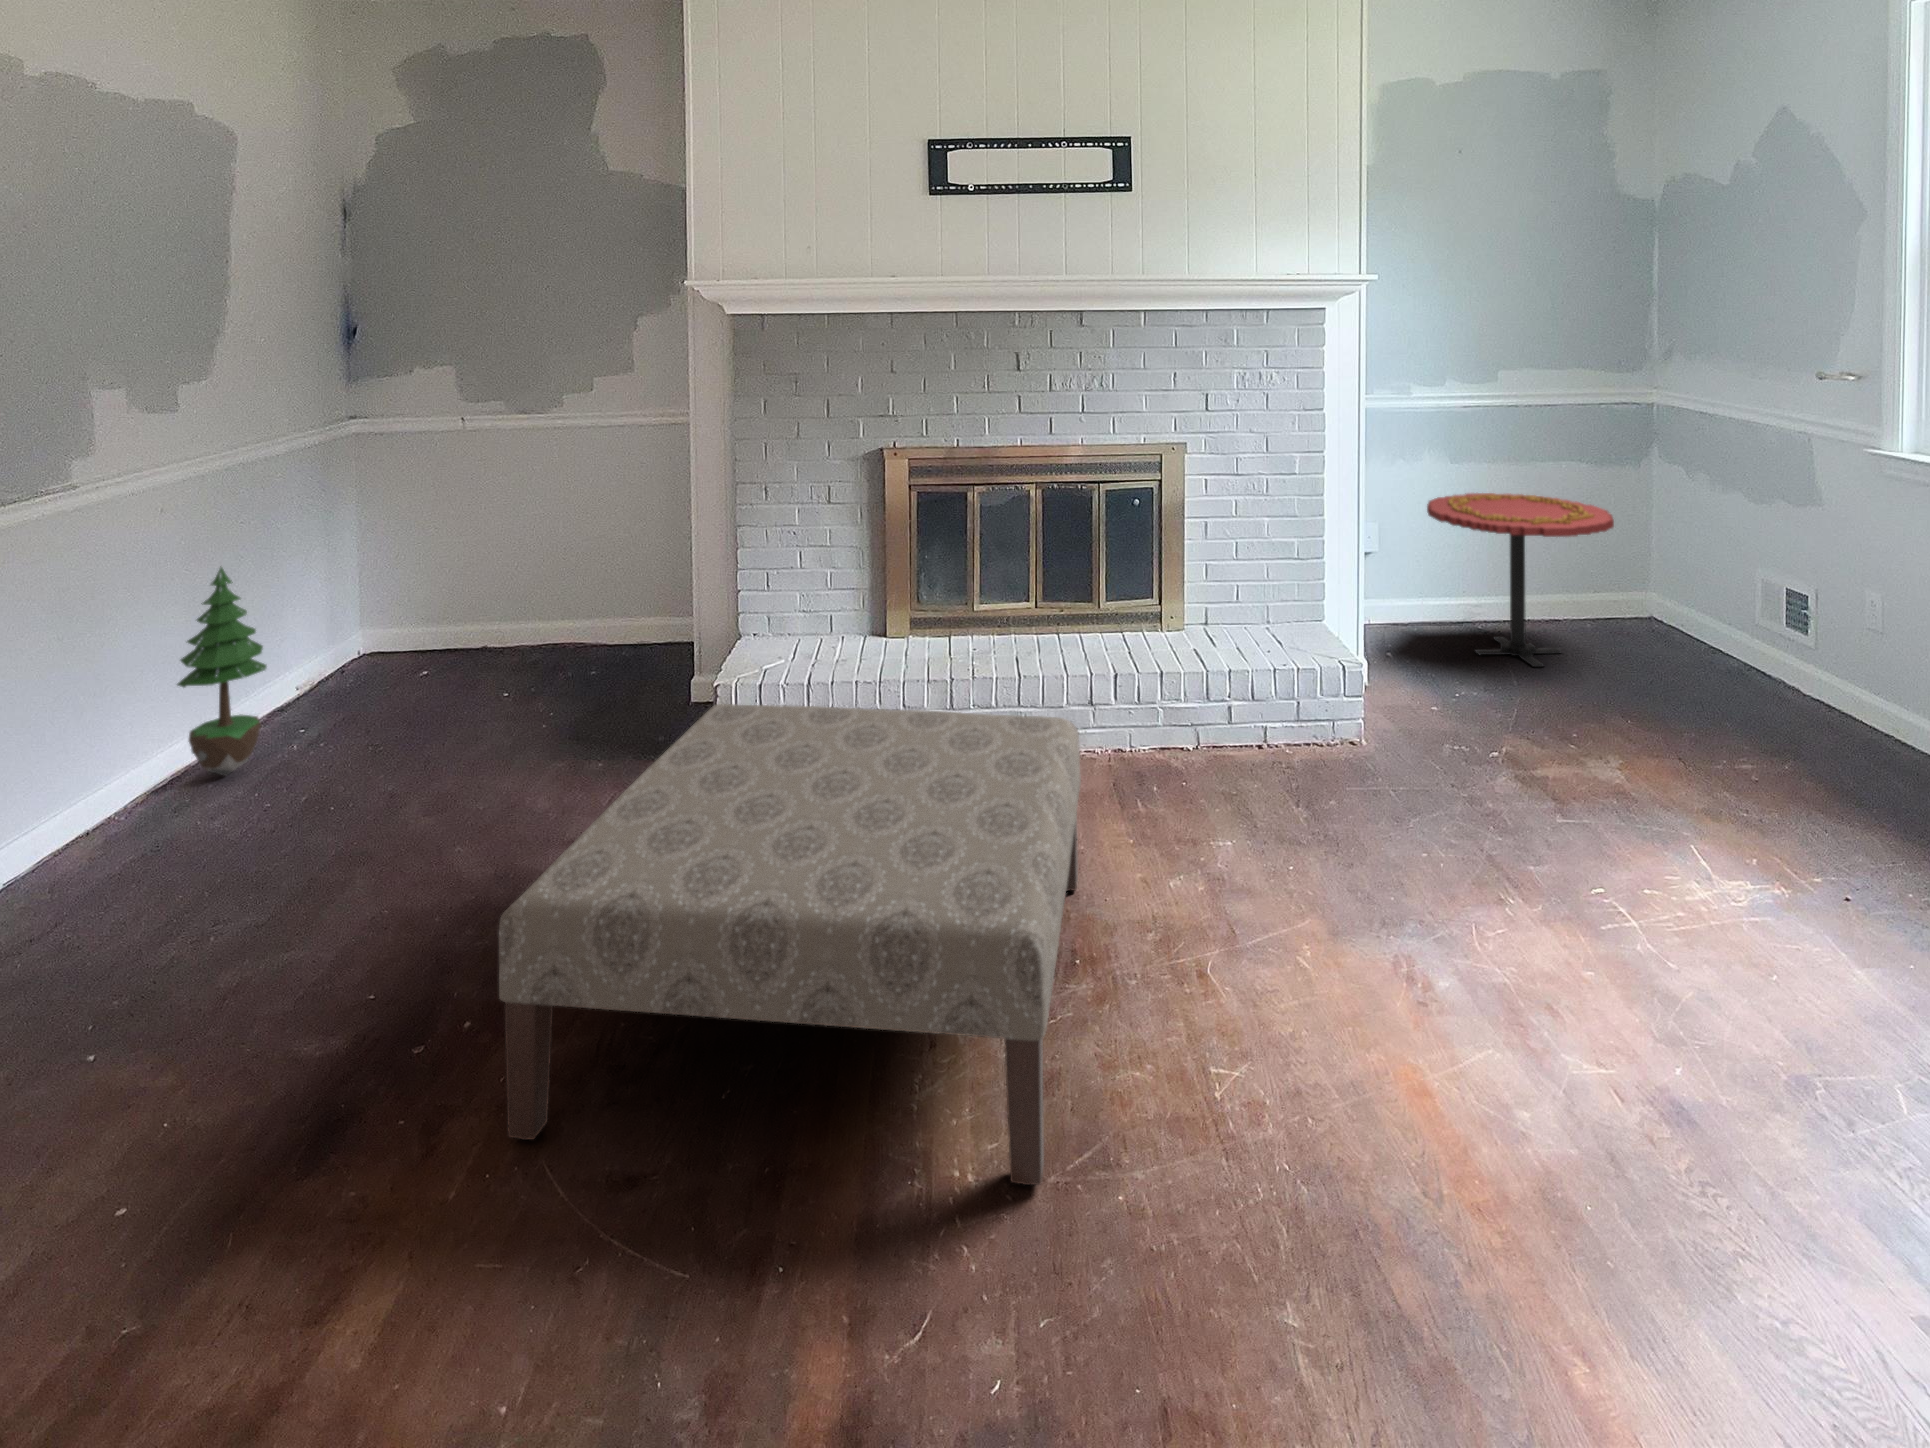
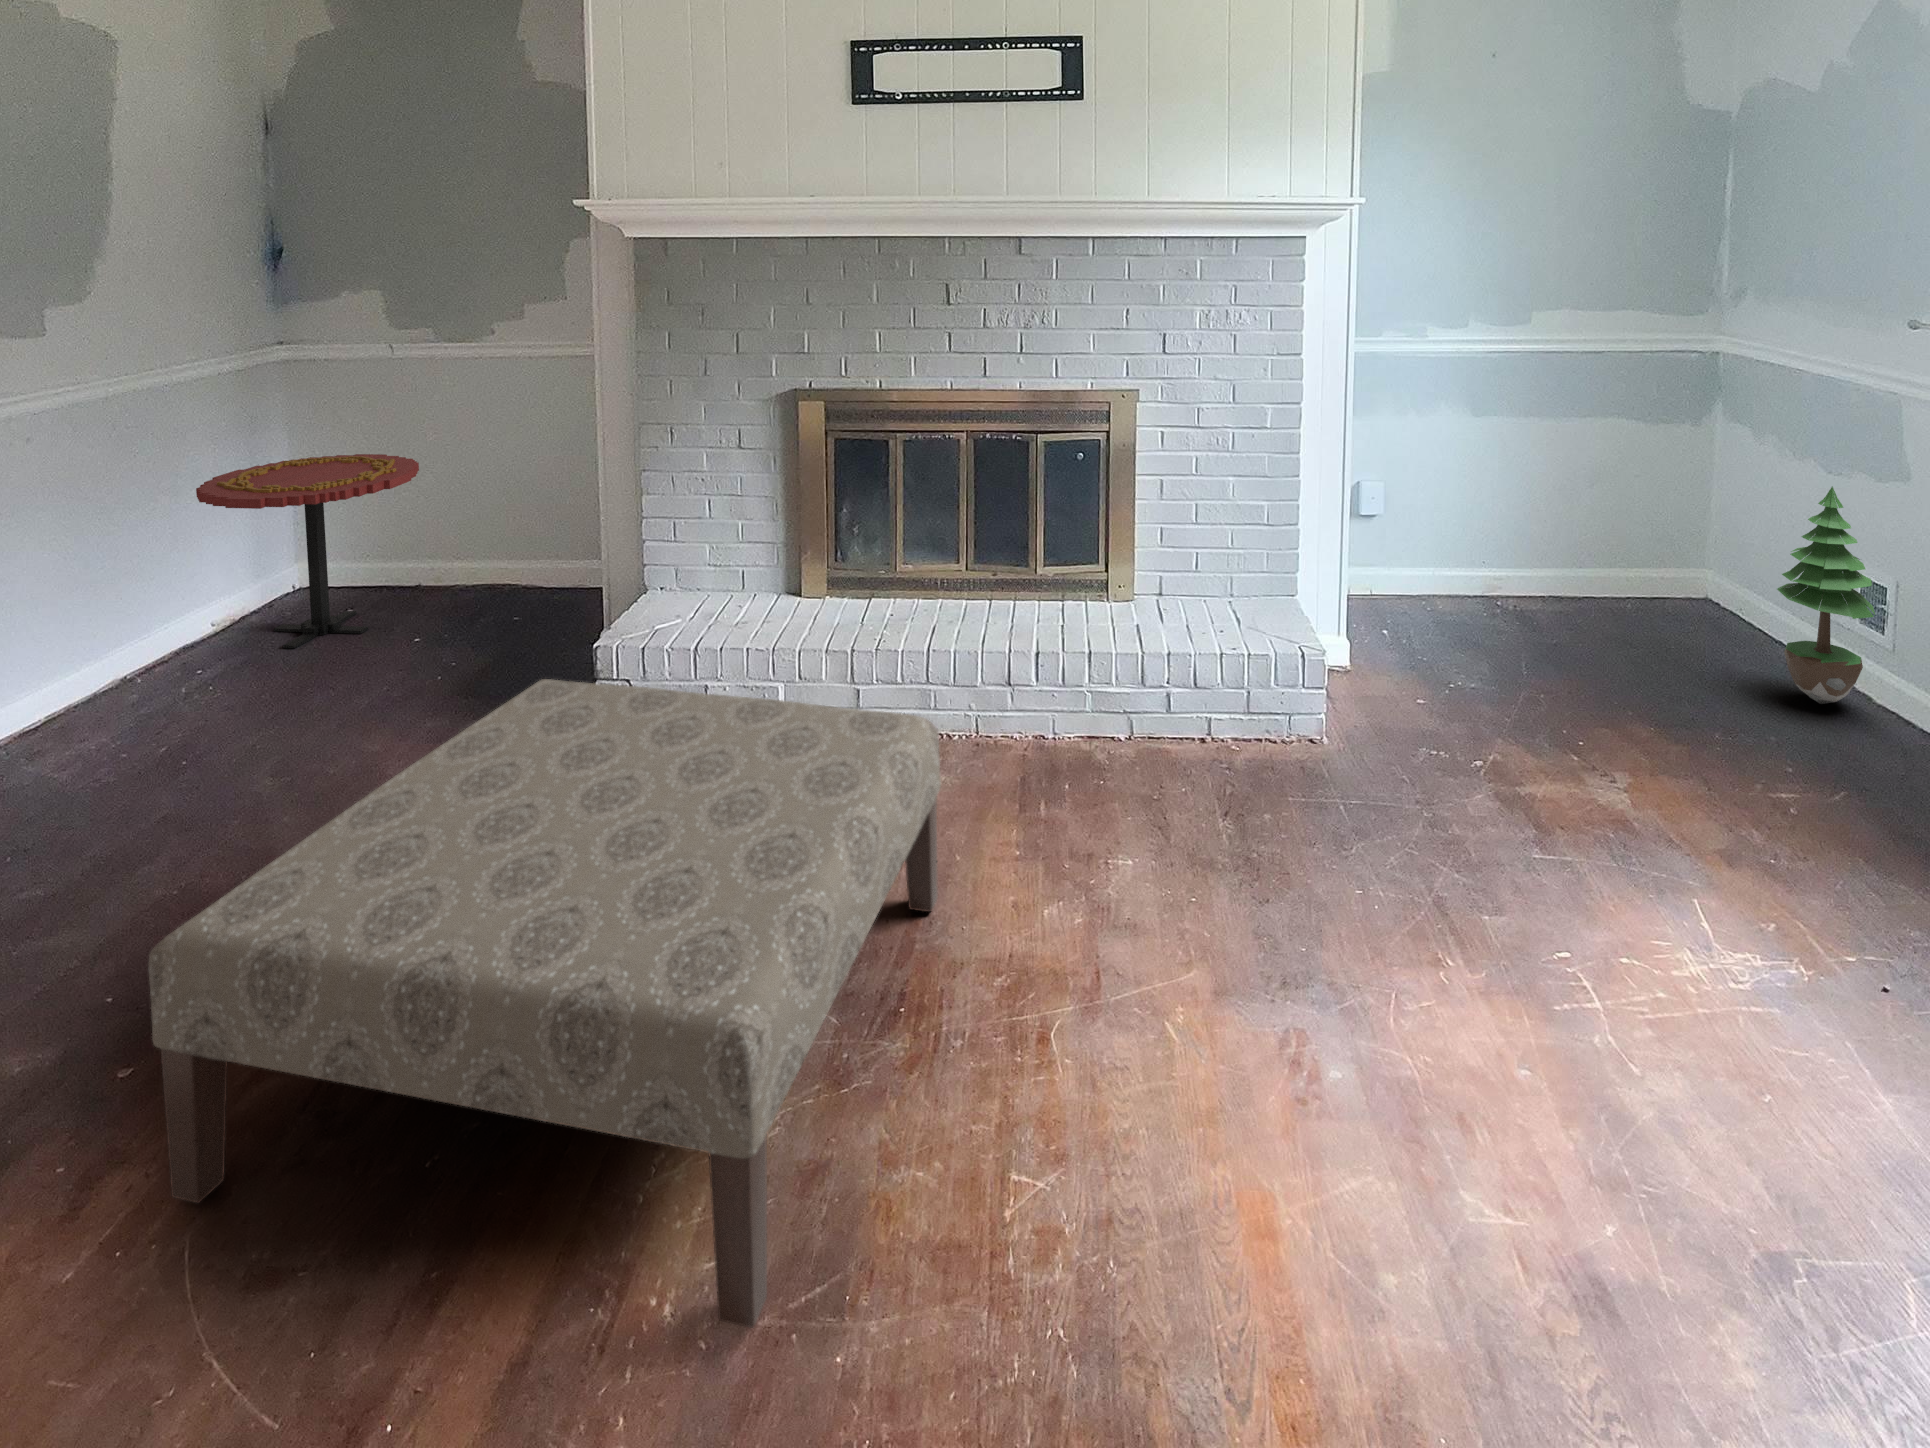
side table: present [1427,493,1614,667] -> present [196,454,419,648]
potted tree: present [177,567,266,776] -> present [1777,486,1875,704]

